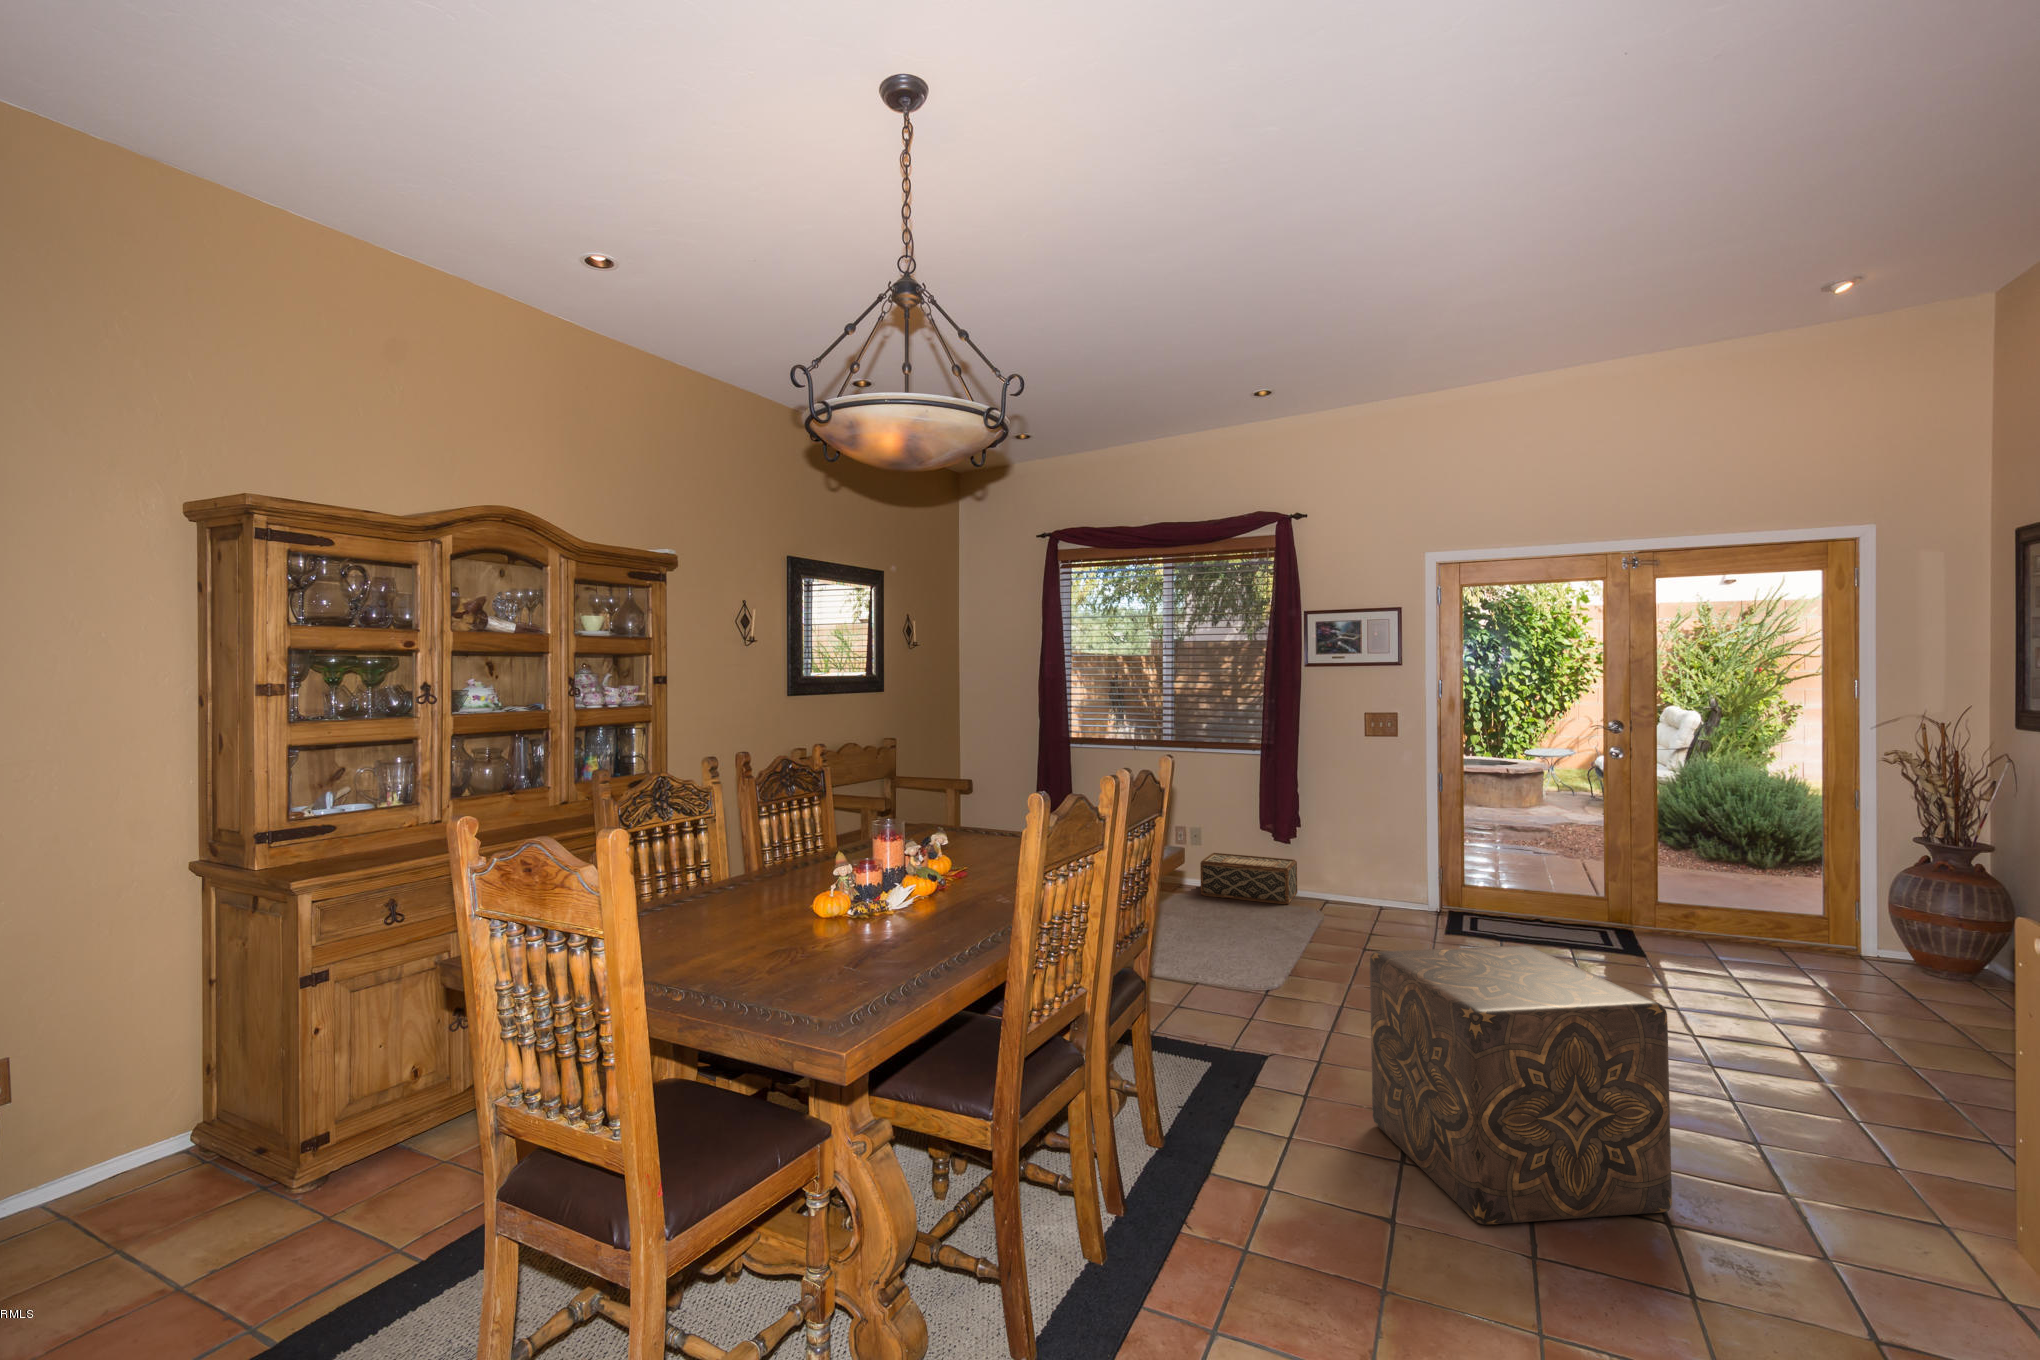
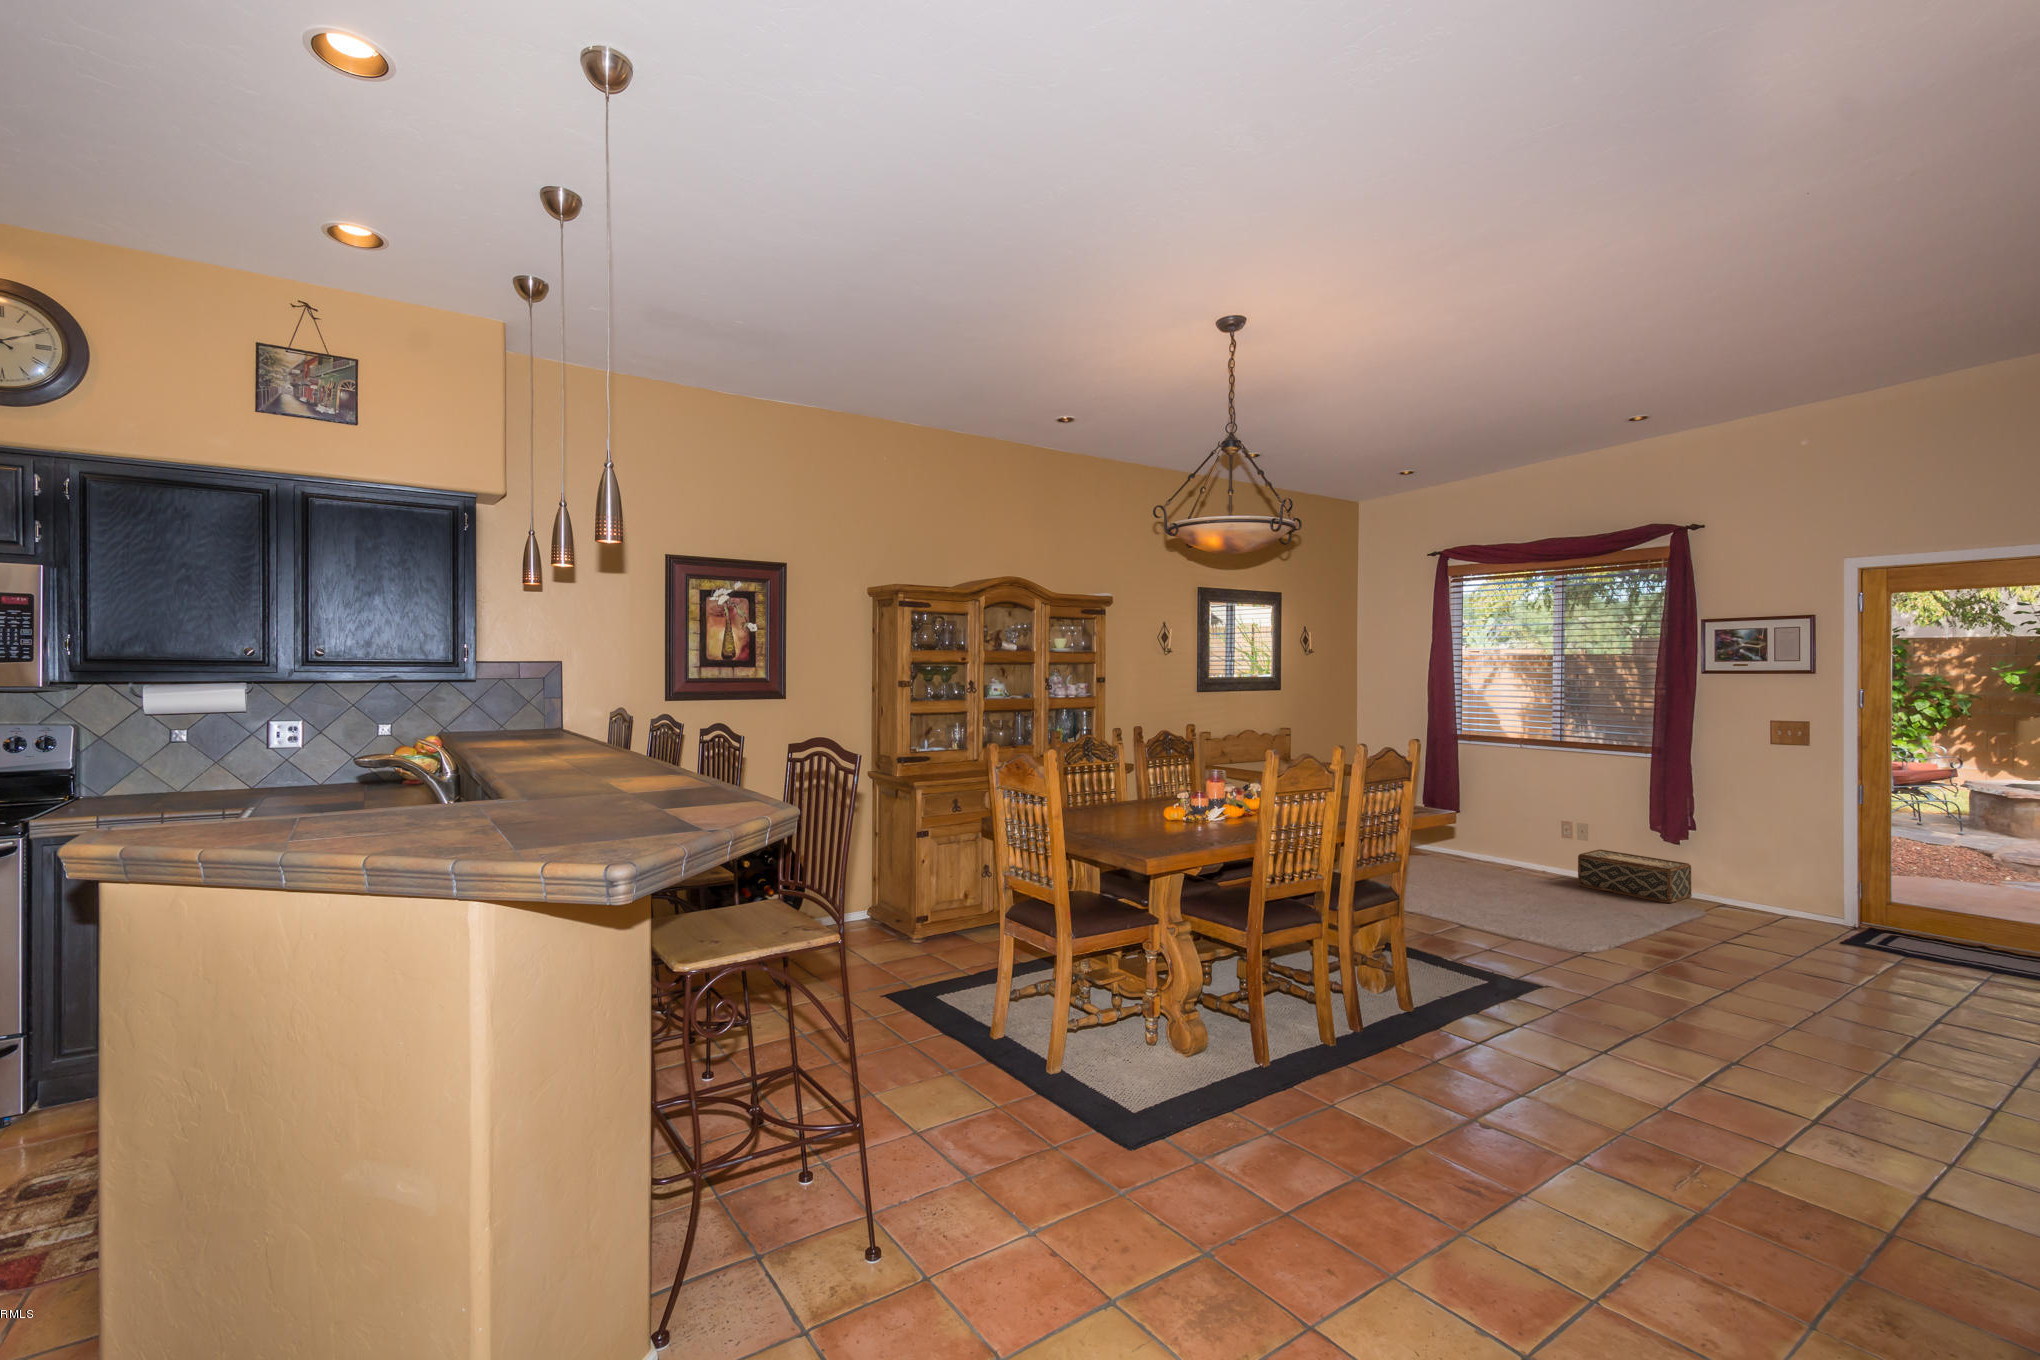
ottoman: present [1370,945,1672,1225] -> none [1593,904,1819,1120]

